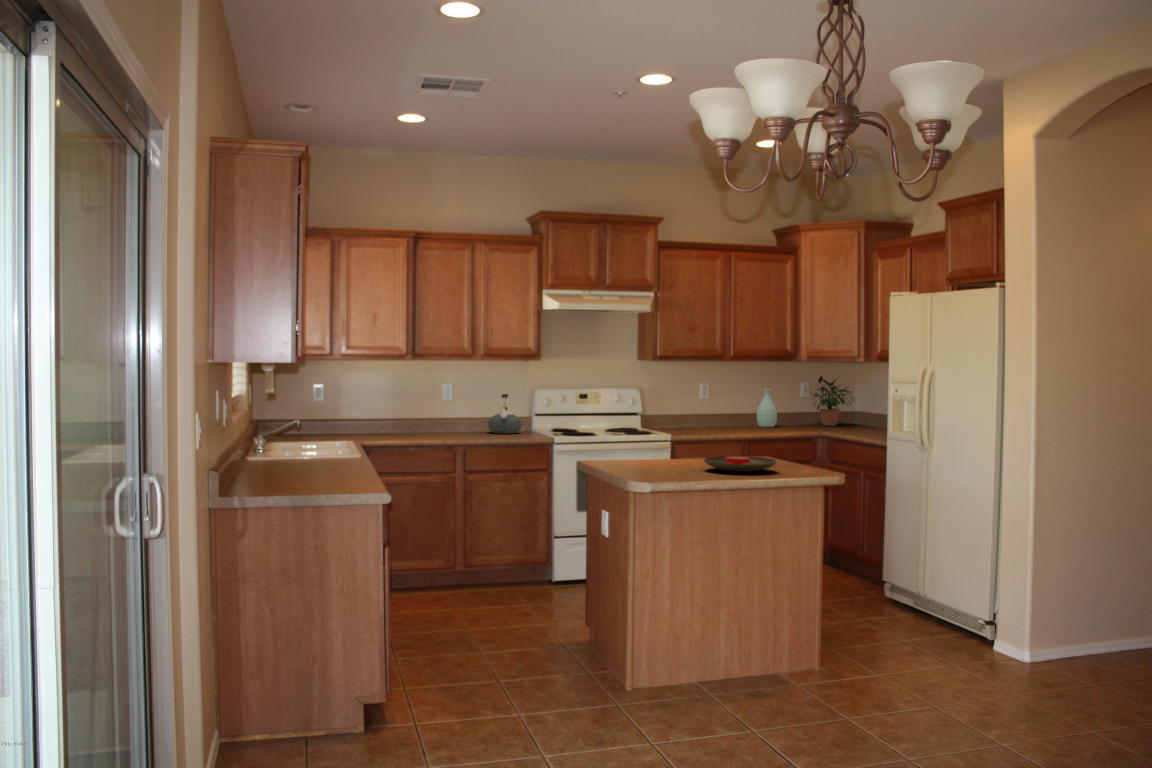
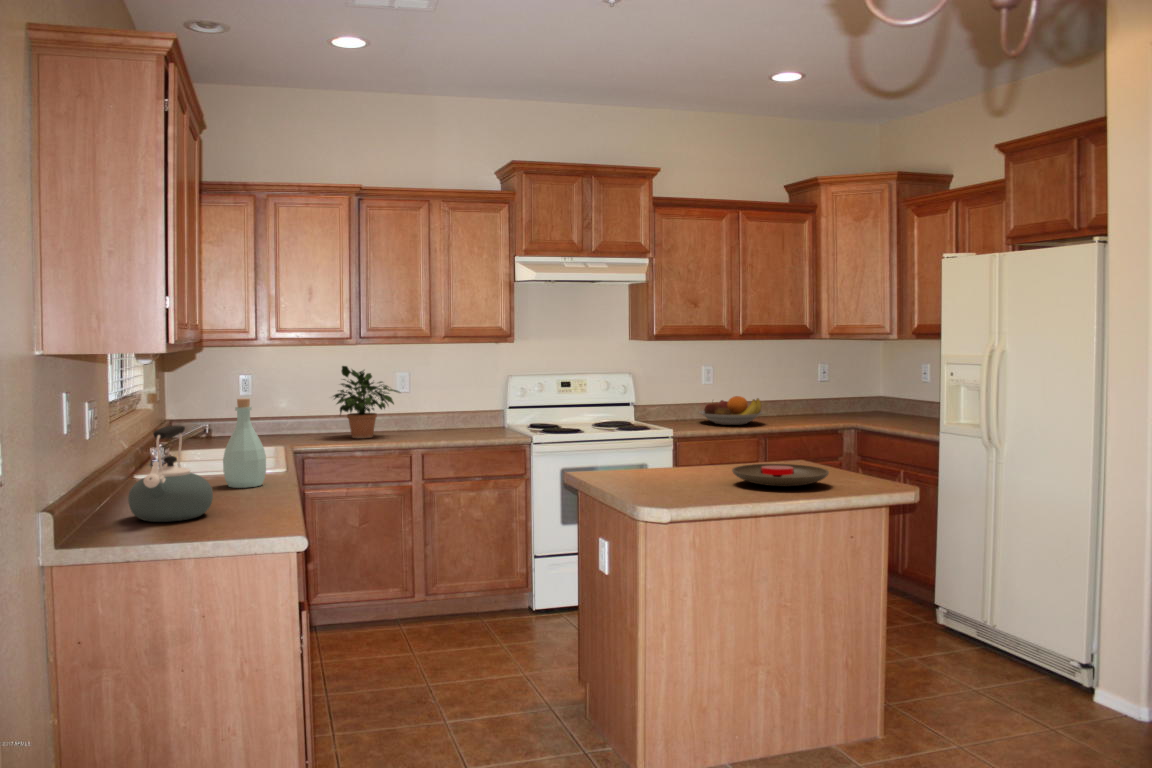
potted plant: present [814,376,853,425] -> present [333,366,400,439]
bottle: present [757,385,777,427] -> present [223,399,266,488]
kettle: present [488,394,521,434] -> present [128,426,213,522]
fruit bowl: none [694,408,749,432] -> present [698,396,763,425]

